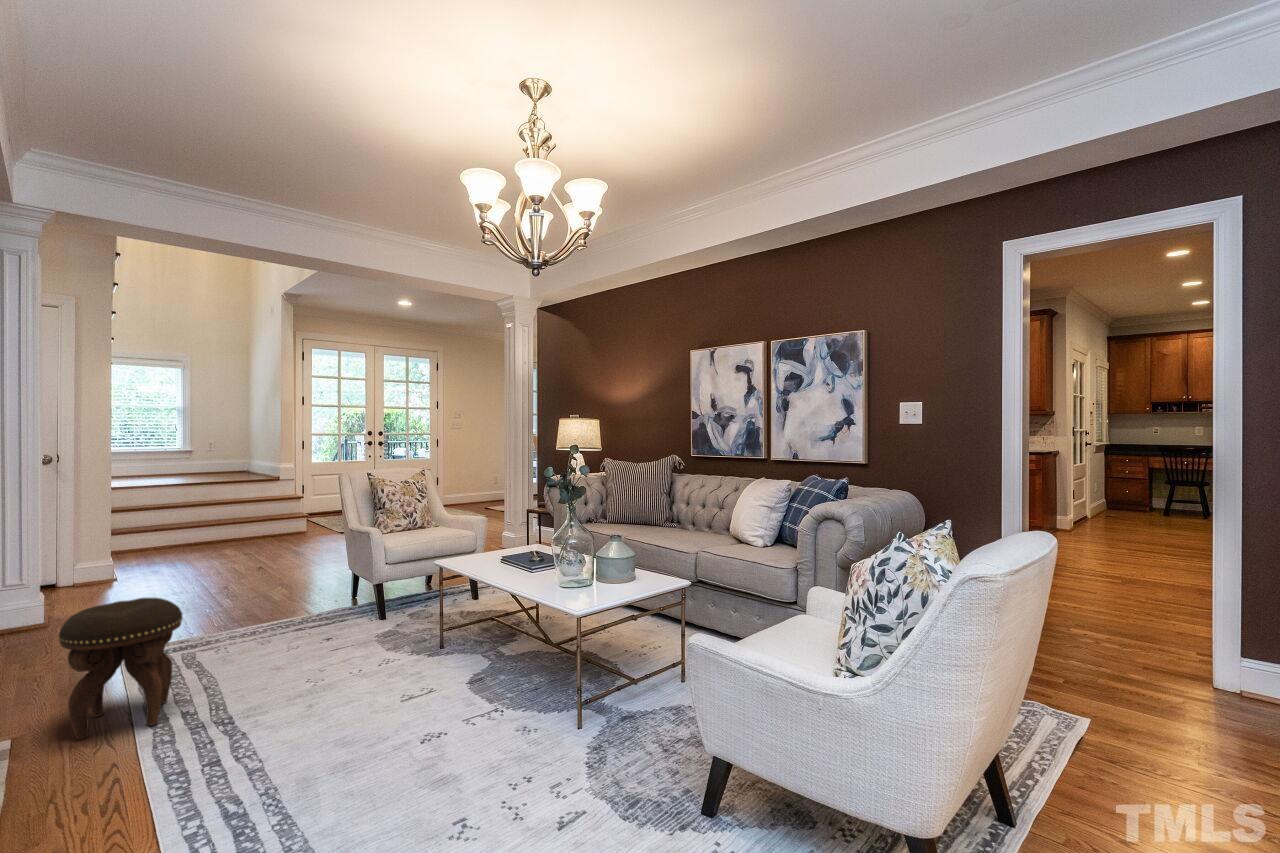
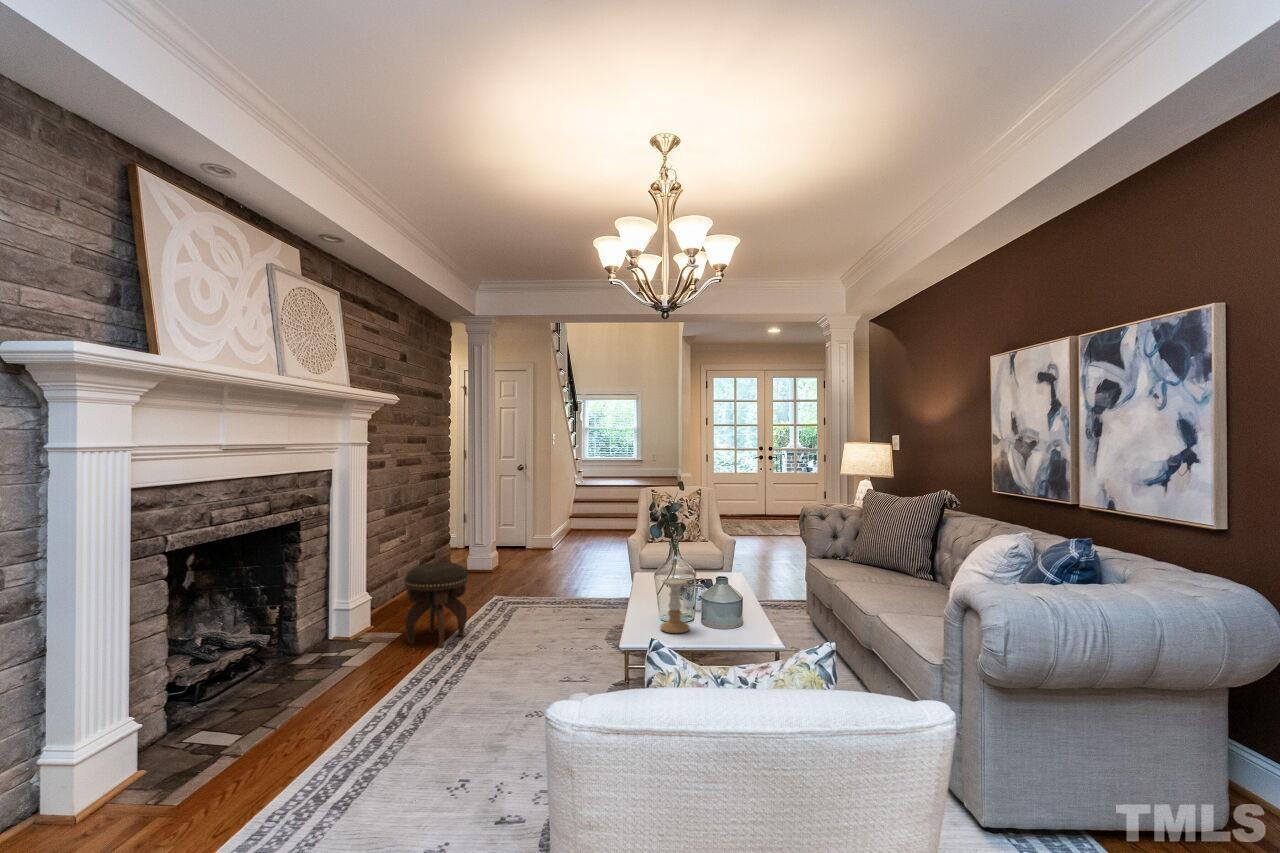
candle holder: none [571,545,600,598] -> present [660,578,689,633]

